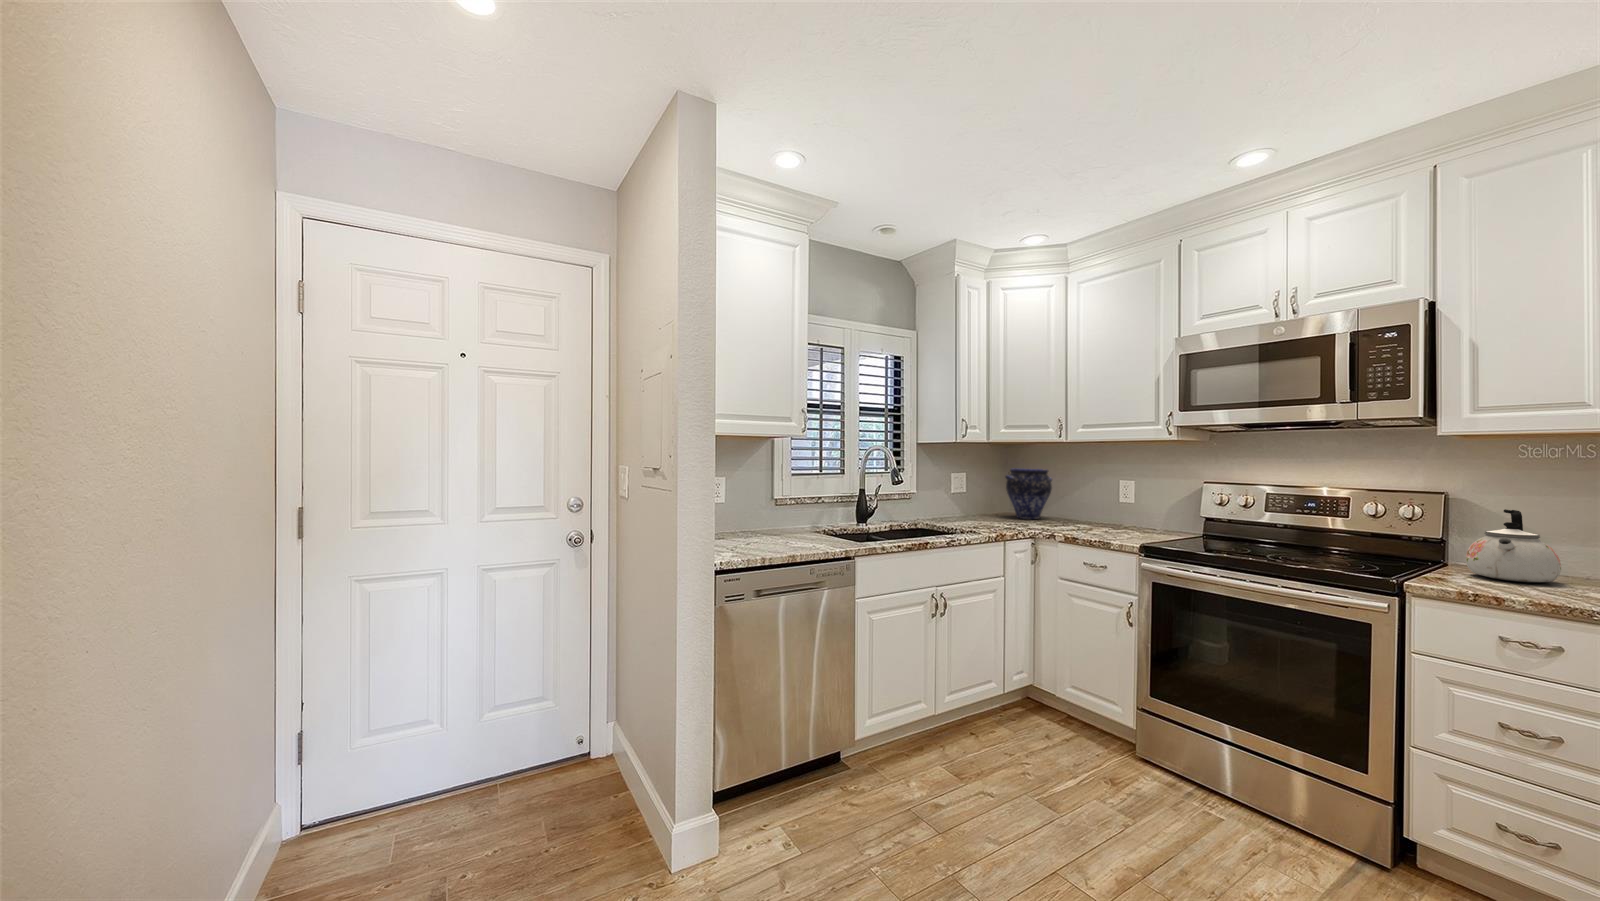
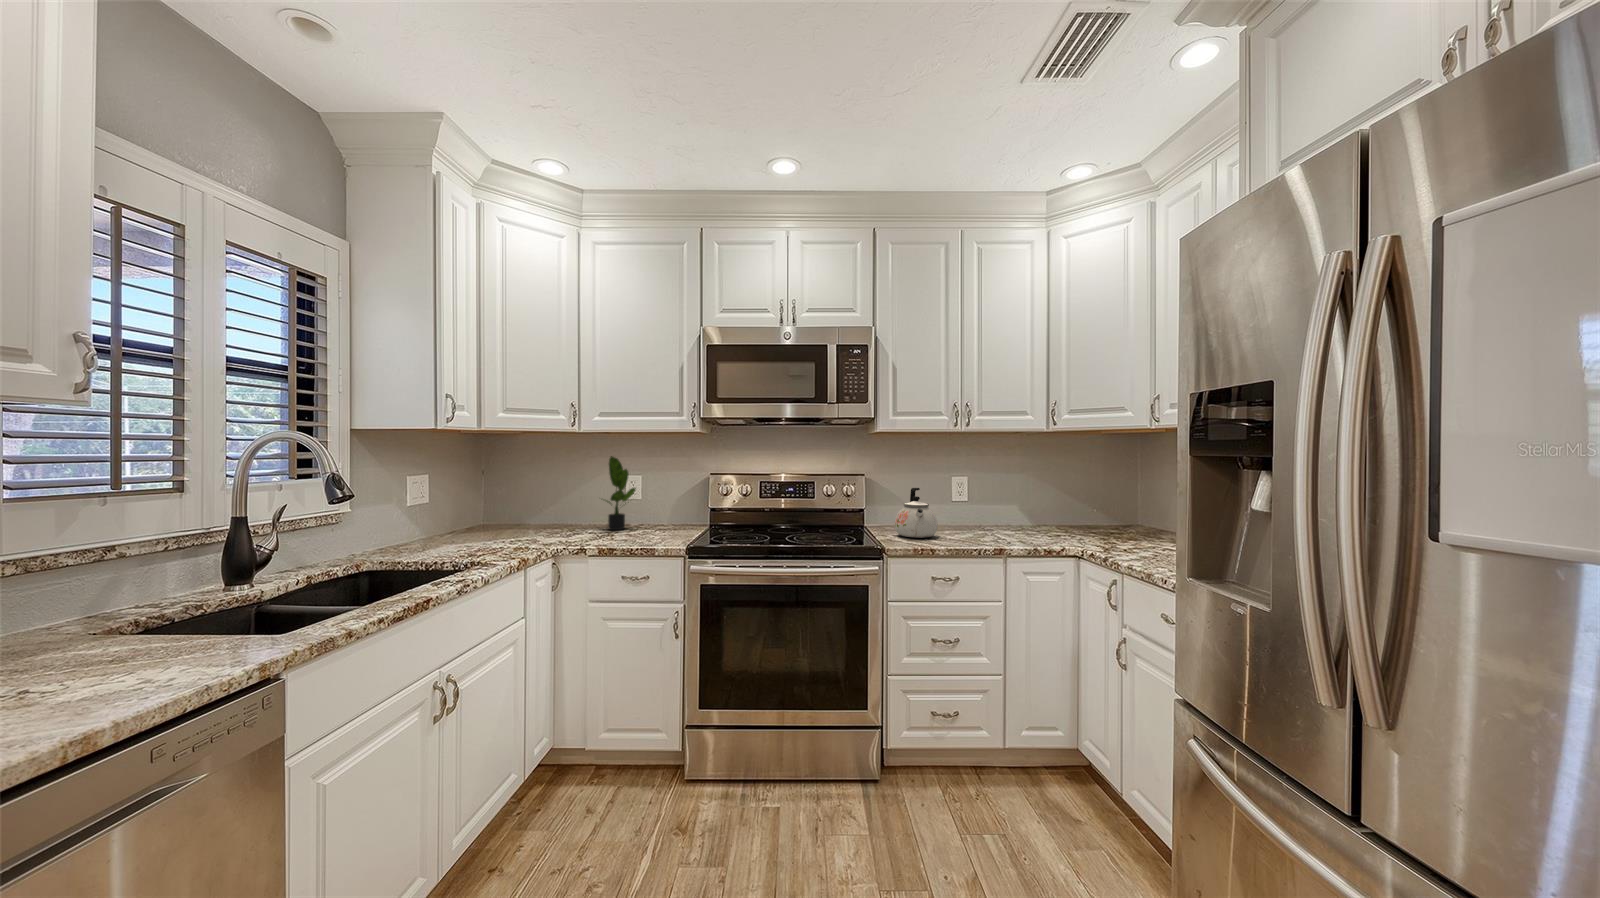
potted plant: none [1086,462,1124,528] -> present [606,456,636,530]
vase: present [1006,469,1052,519] -> none [488,465,548,530]

